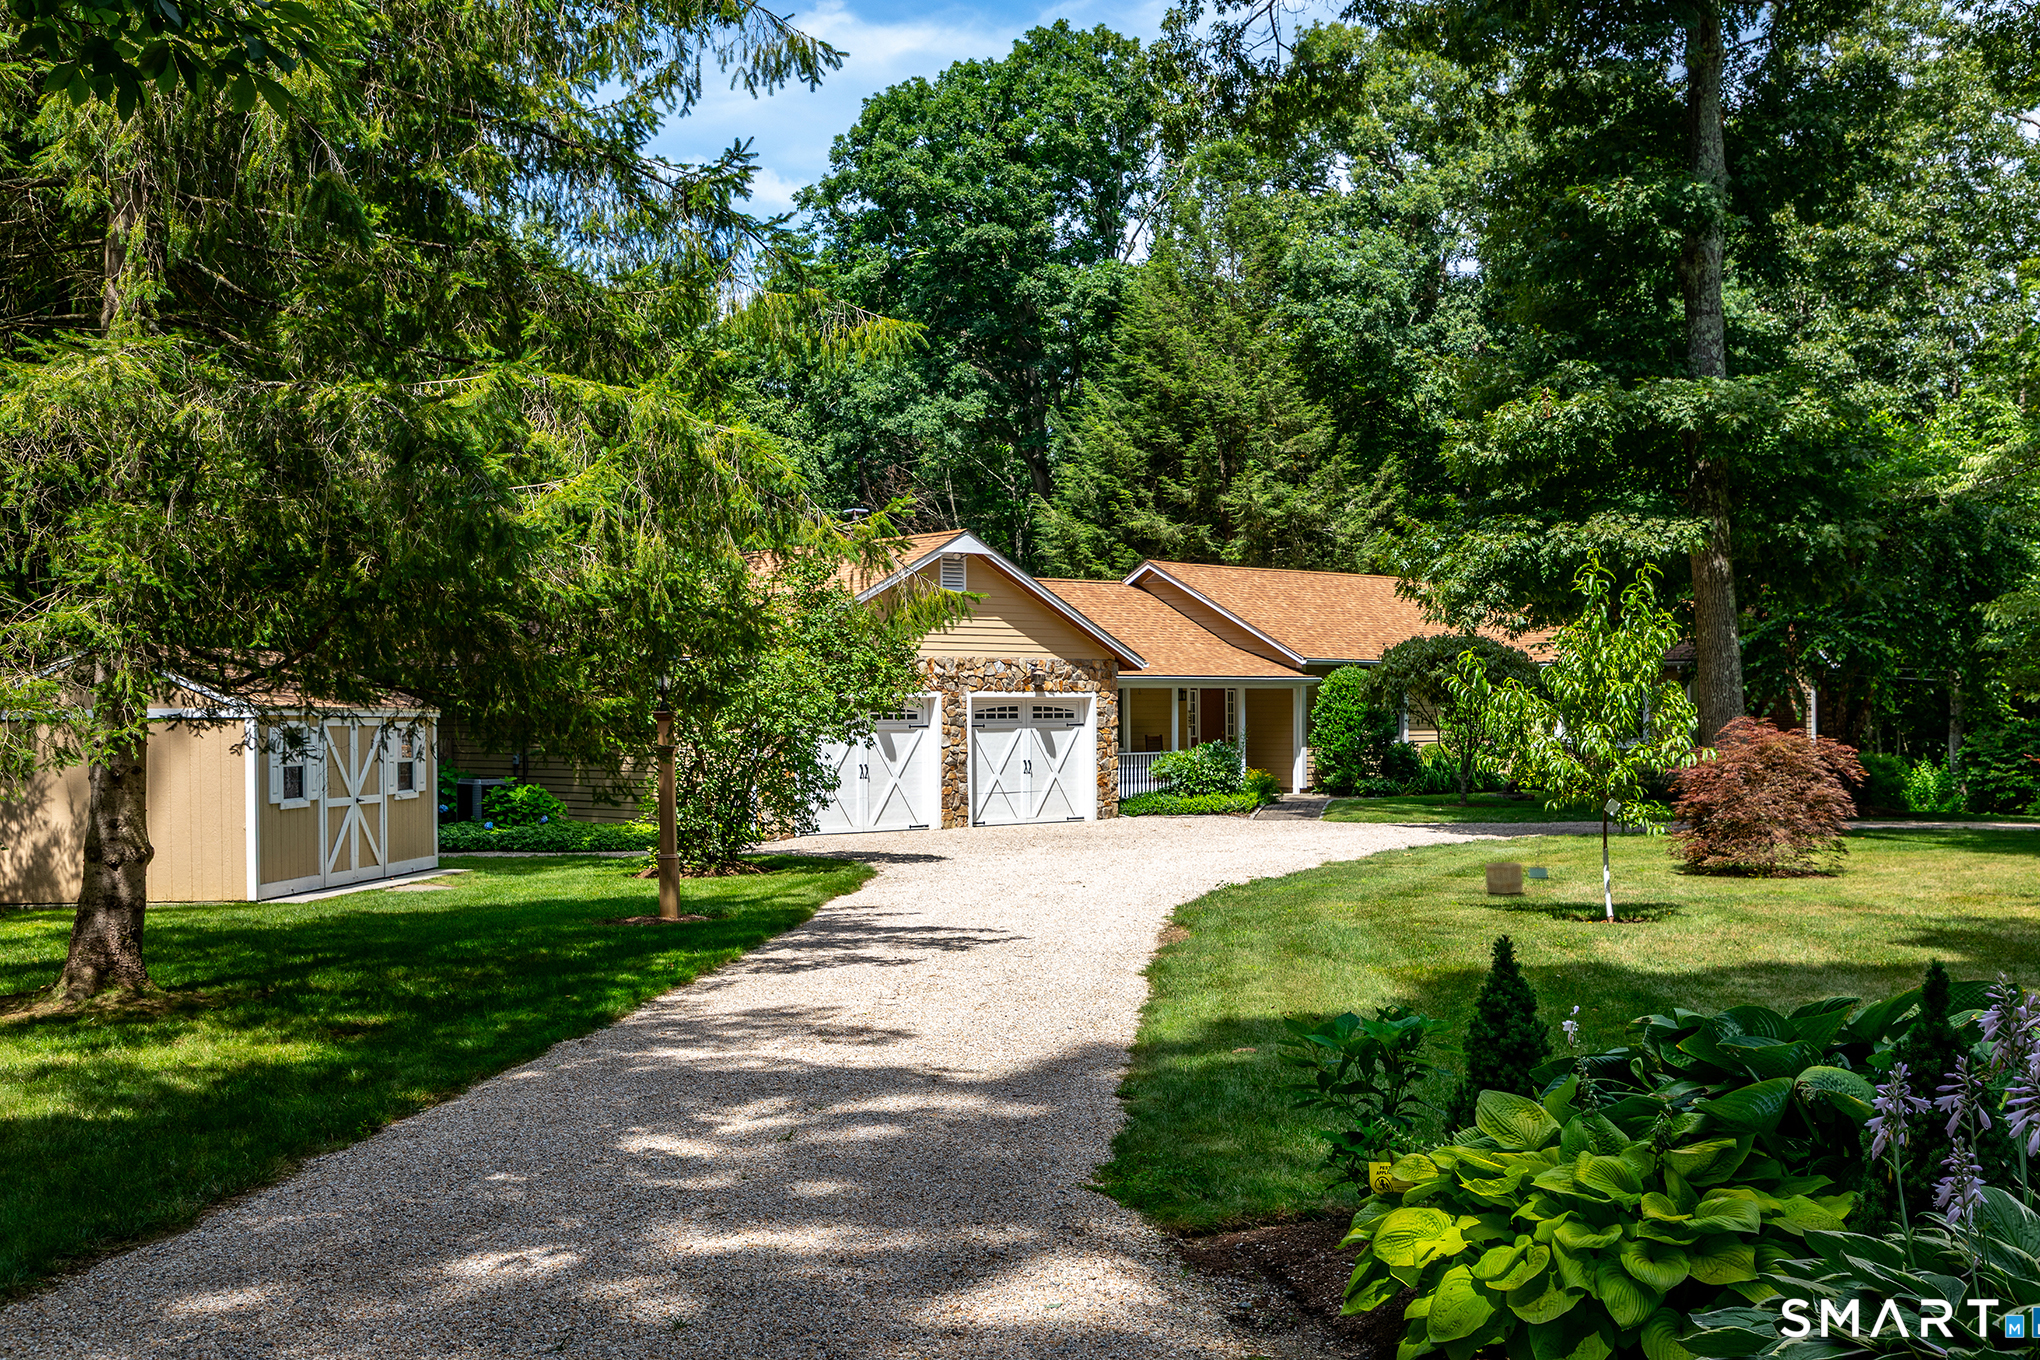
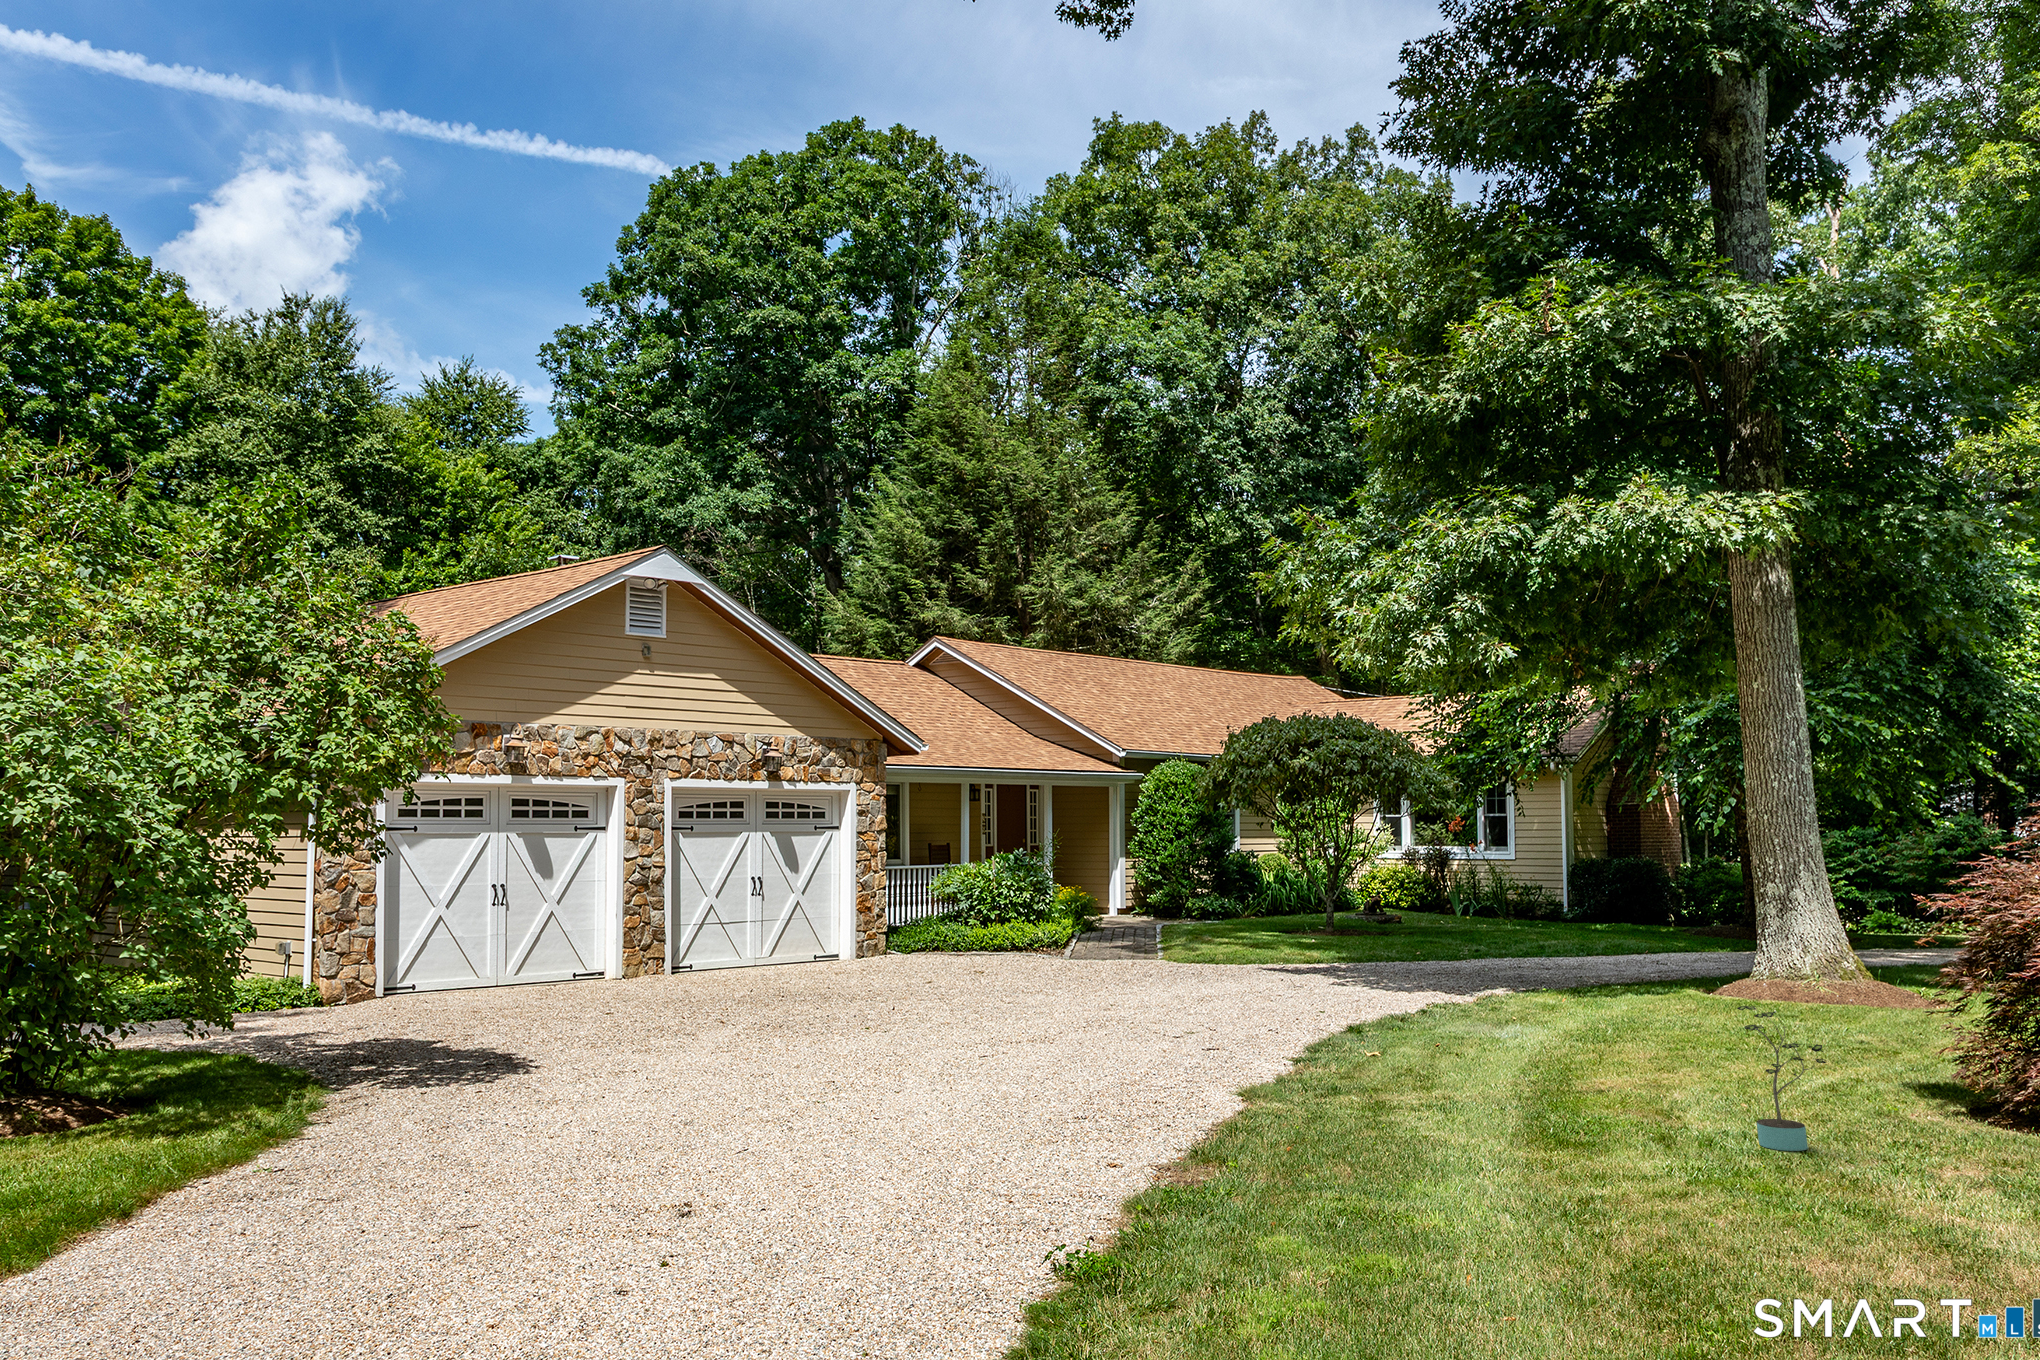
wooden bucket: present [1485,862,1523,894] -> none [1798,1155,1927,1264]

